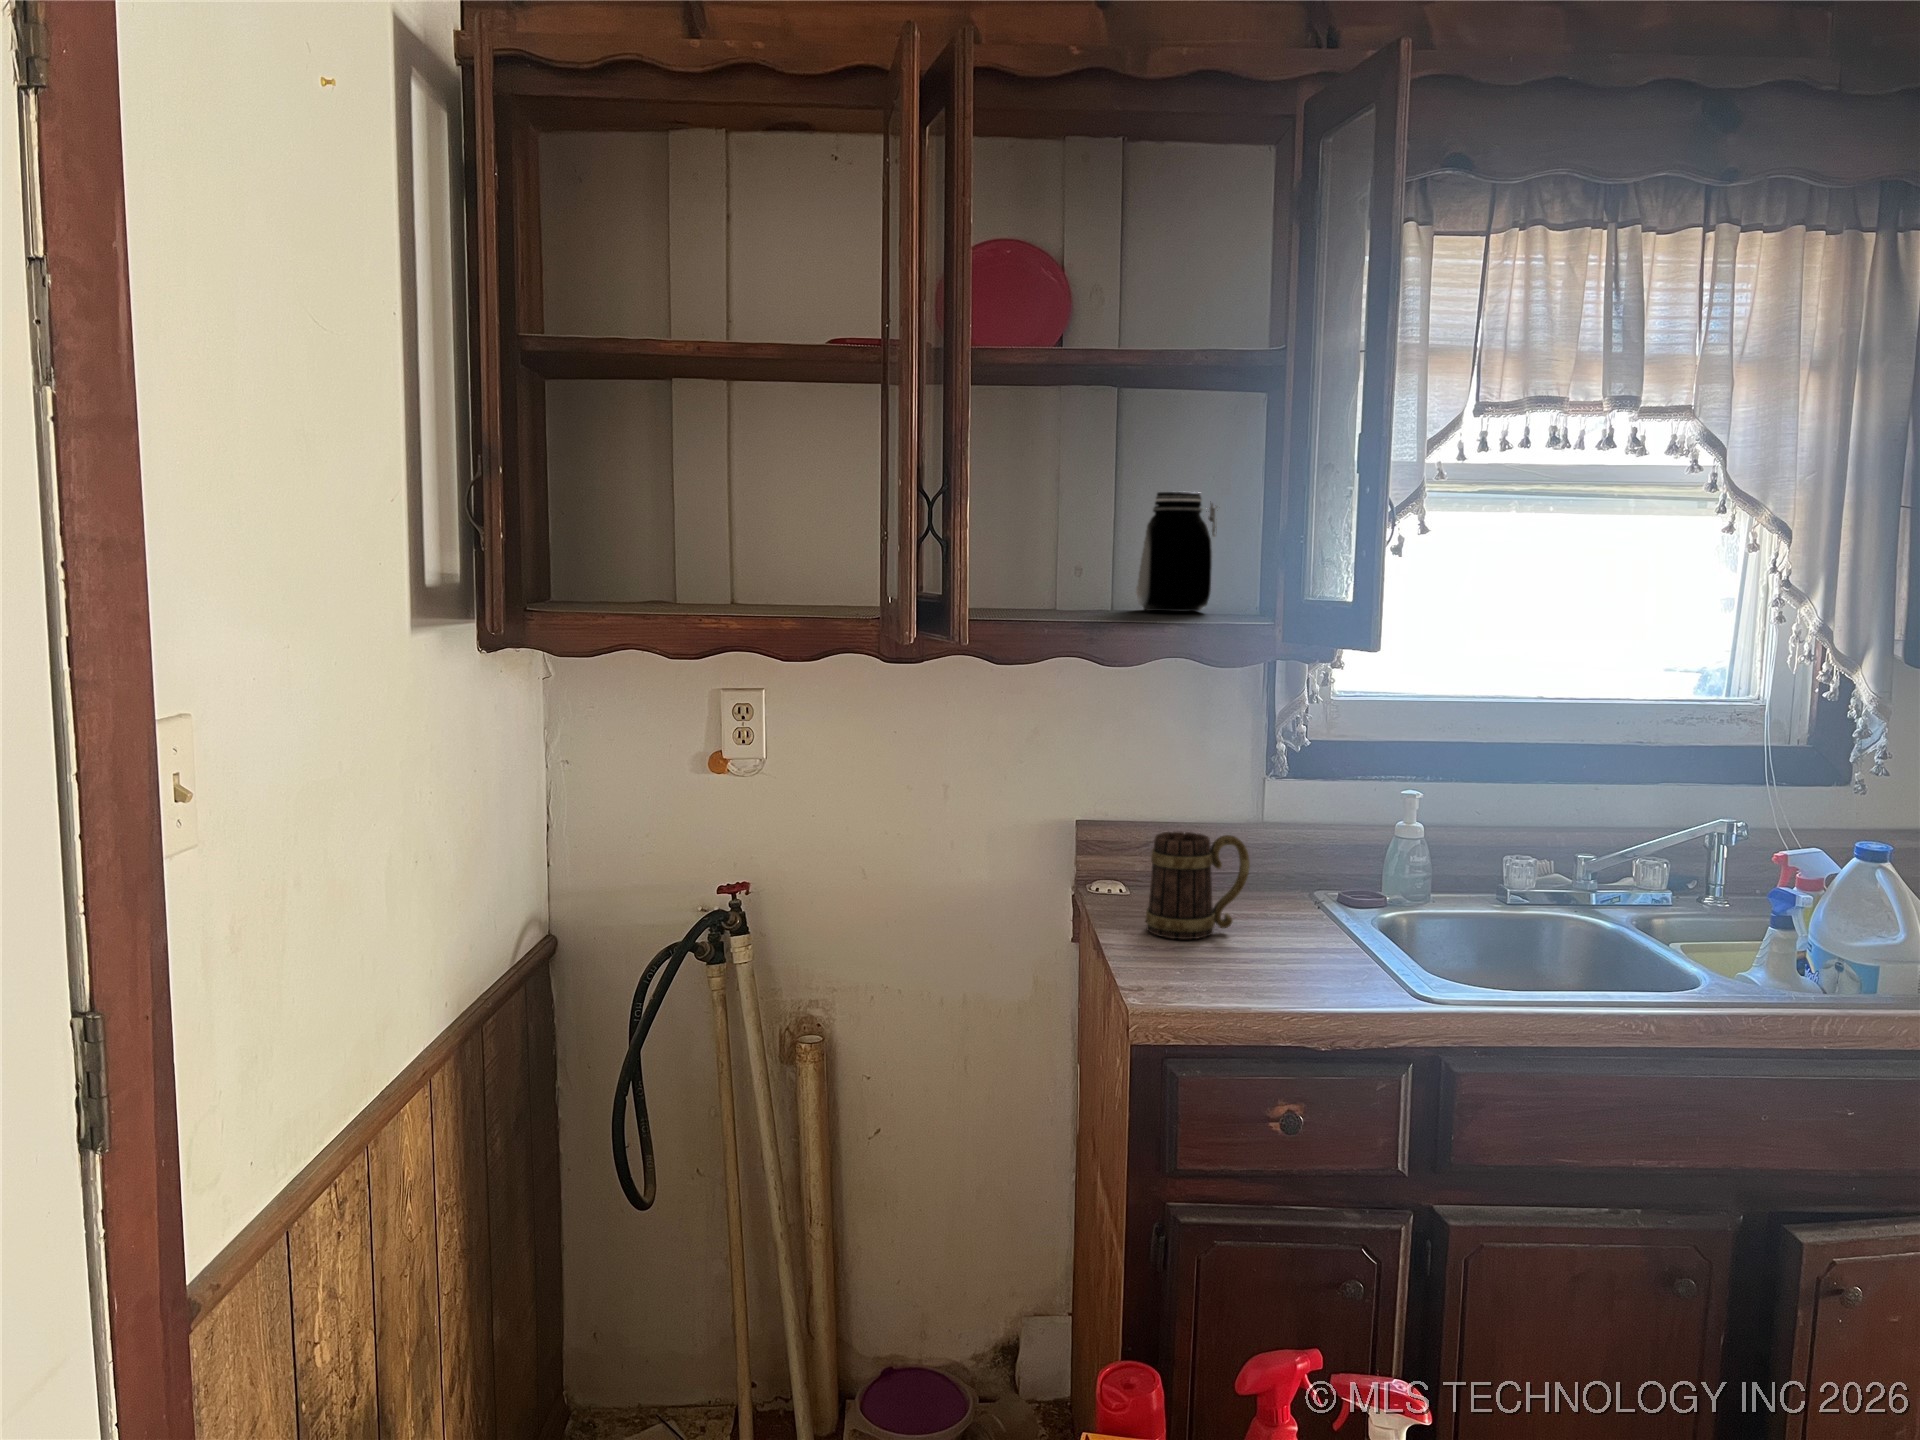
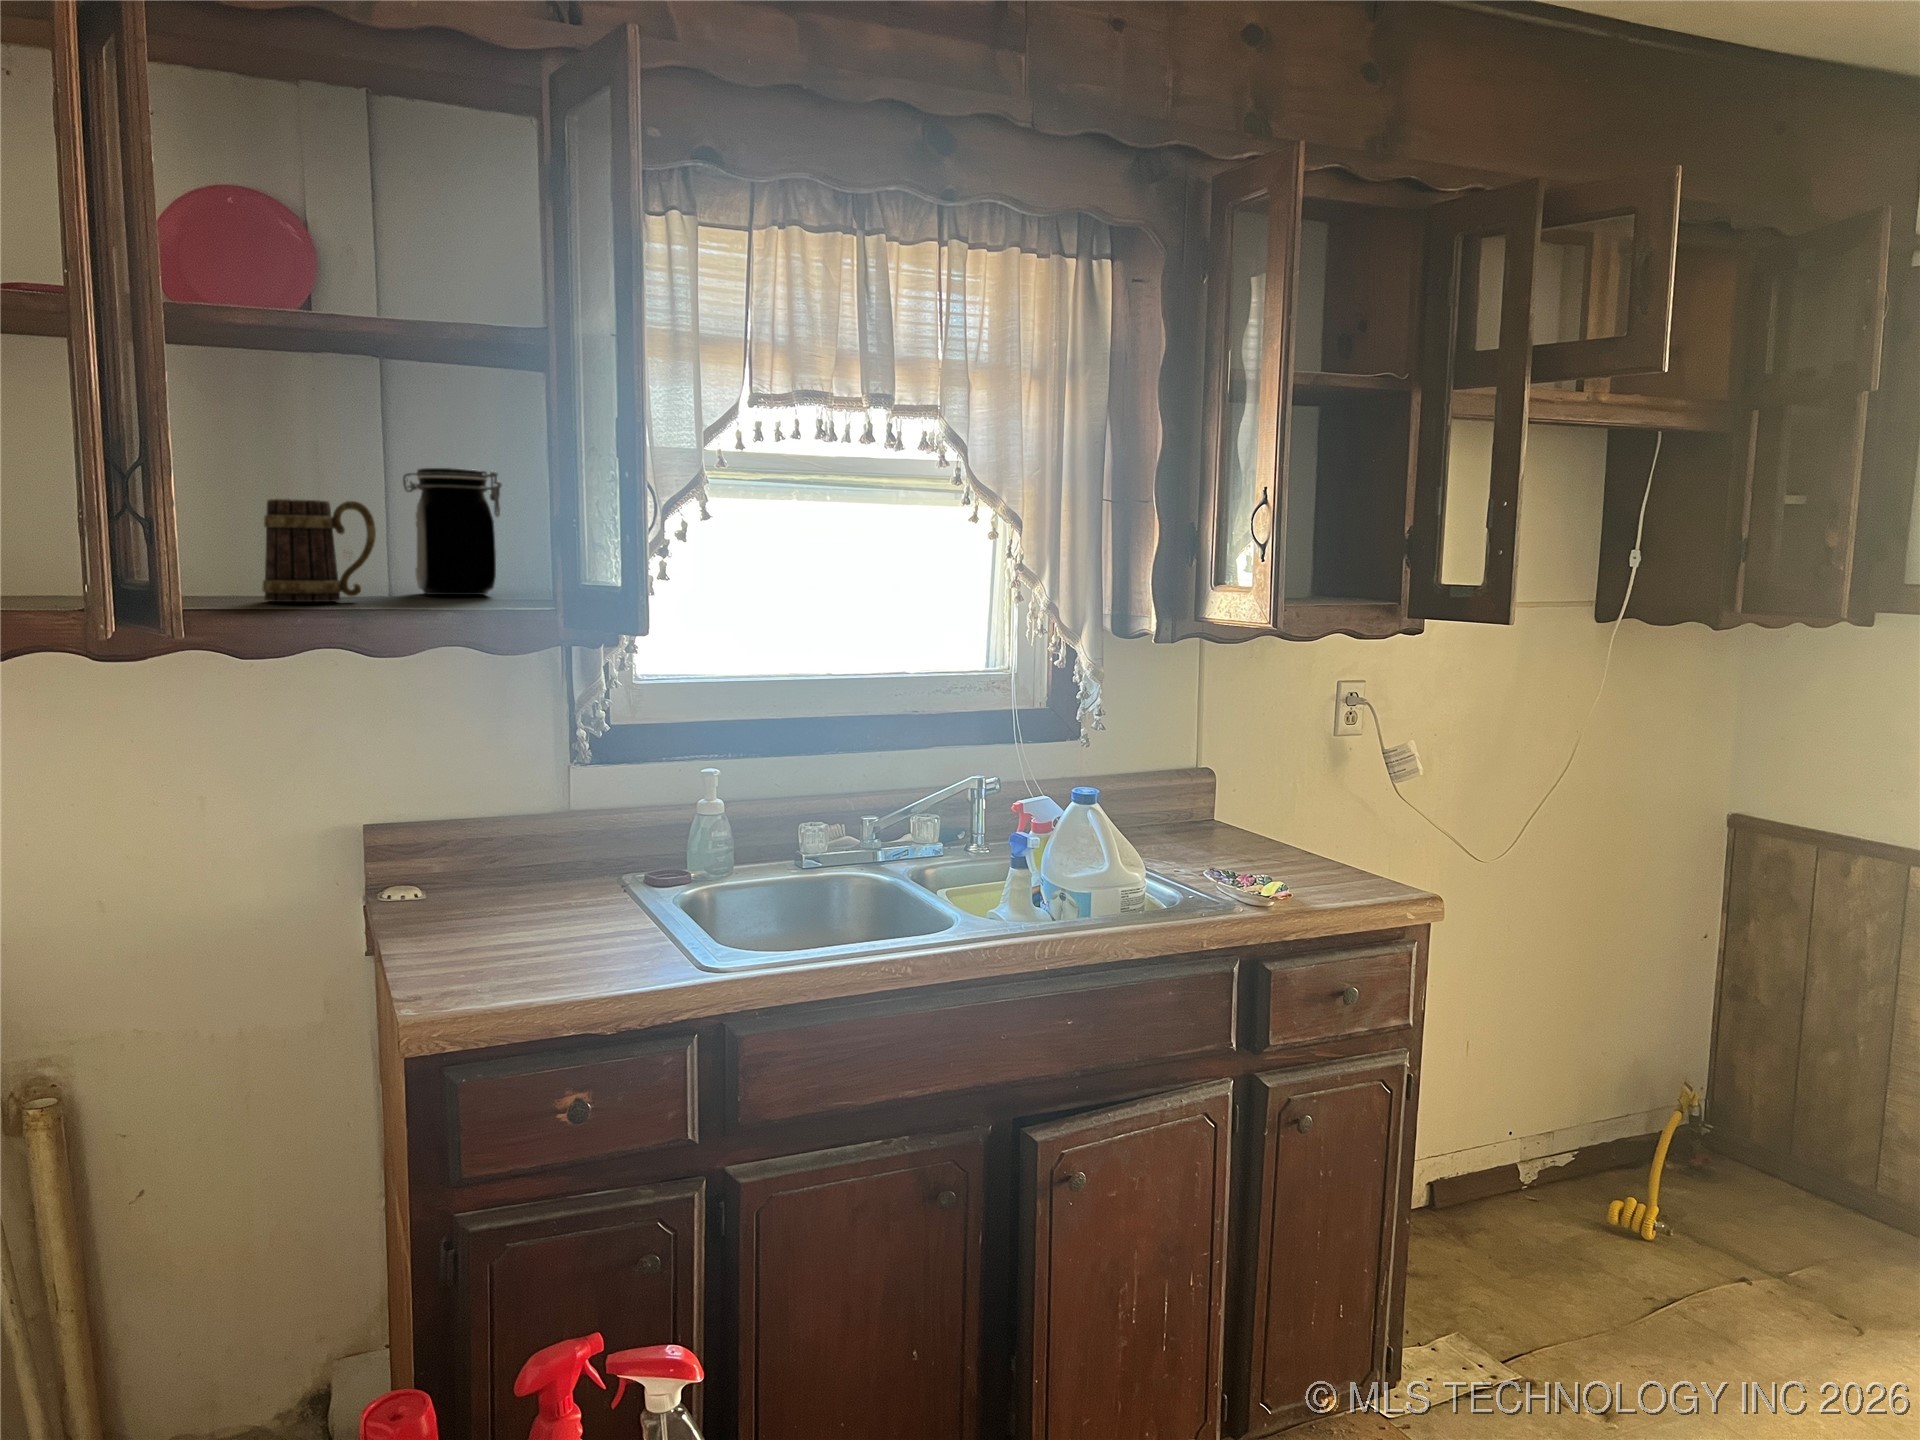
mug: present [1145,832,1250,939] -> present [263,499,376,602]

